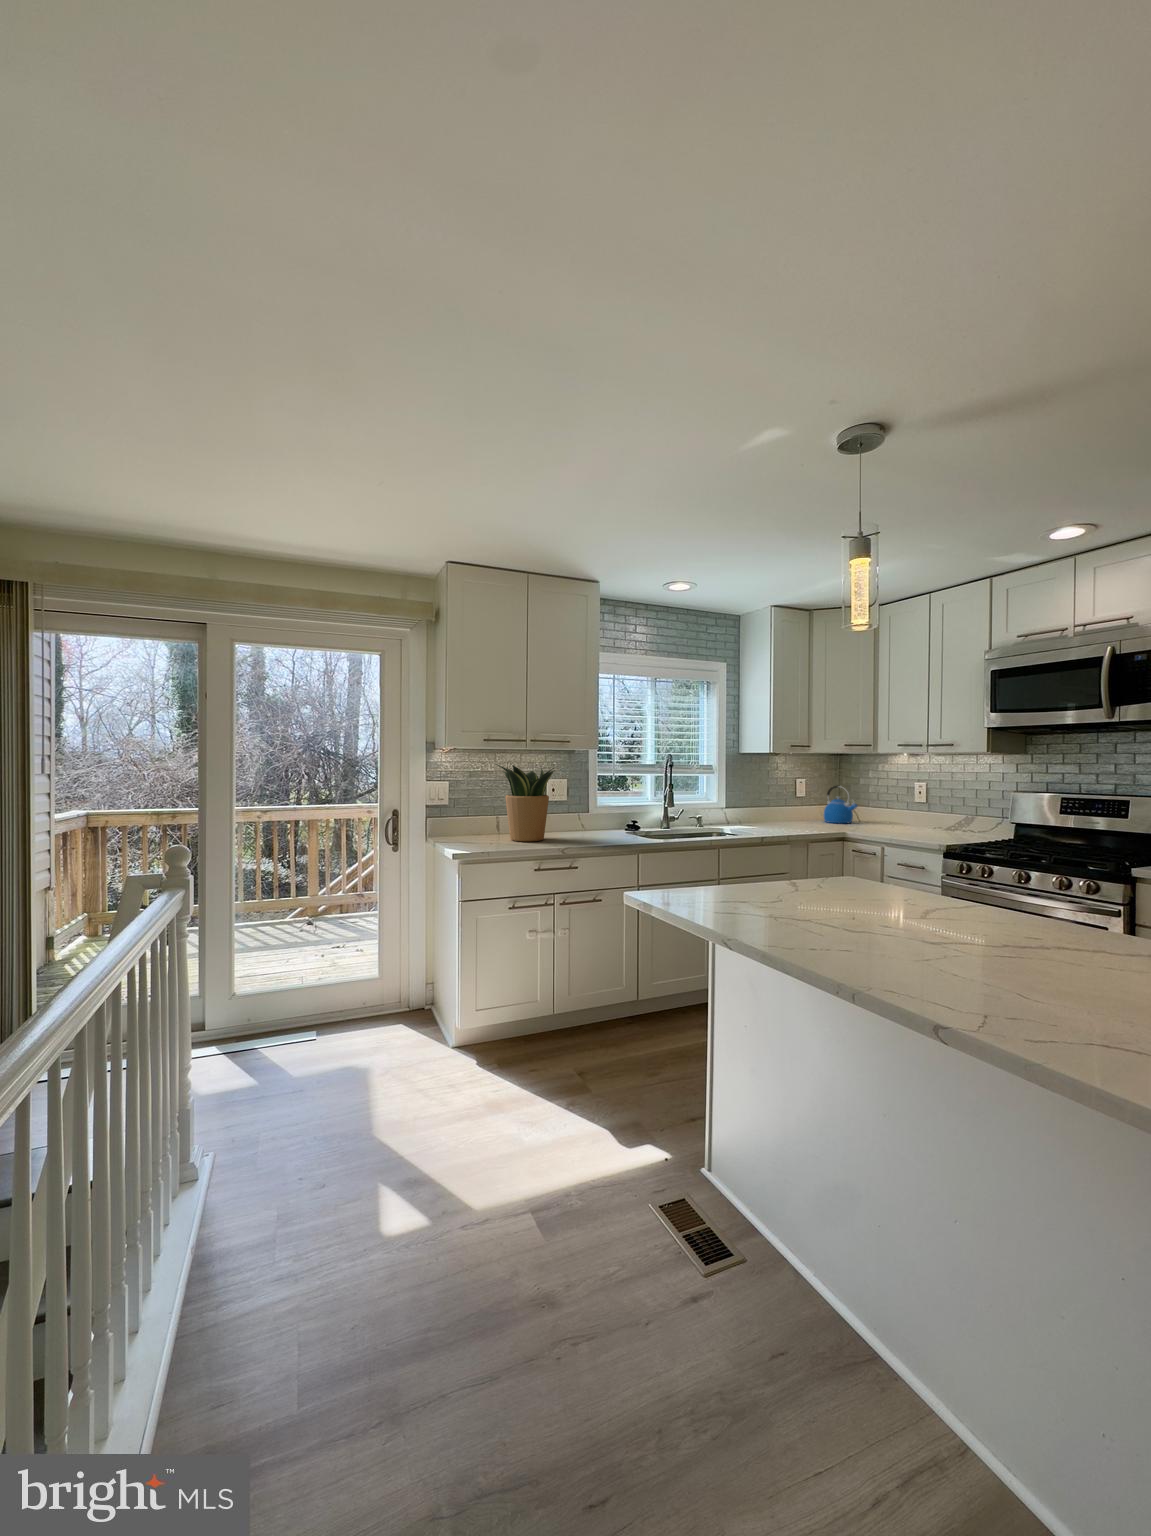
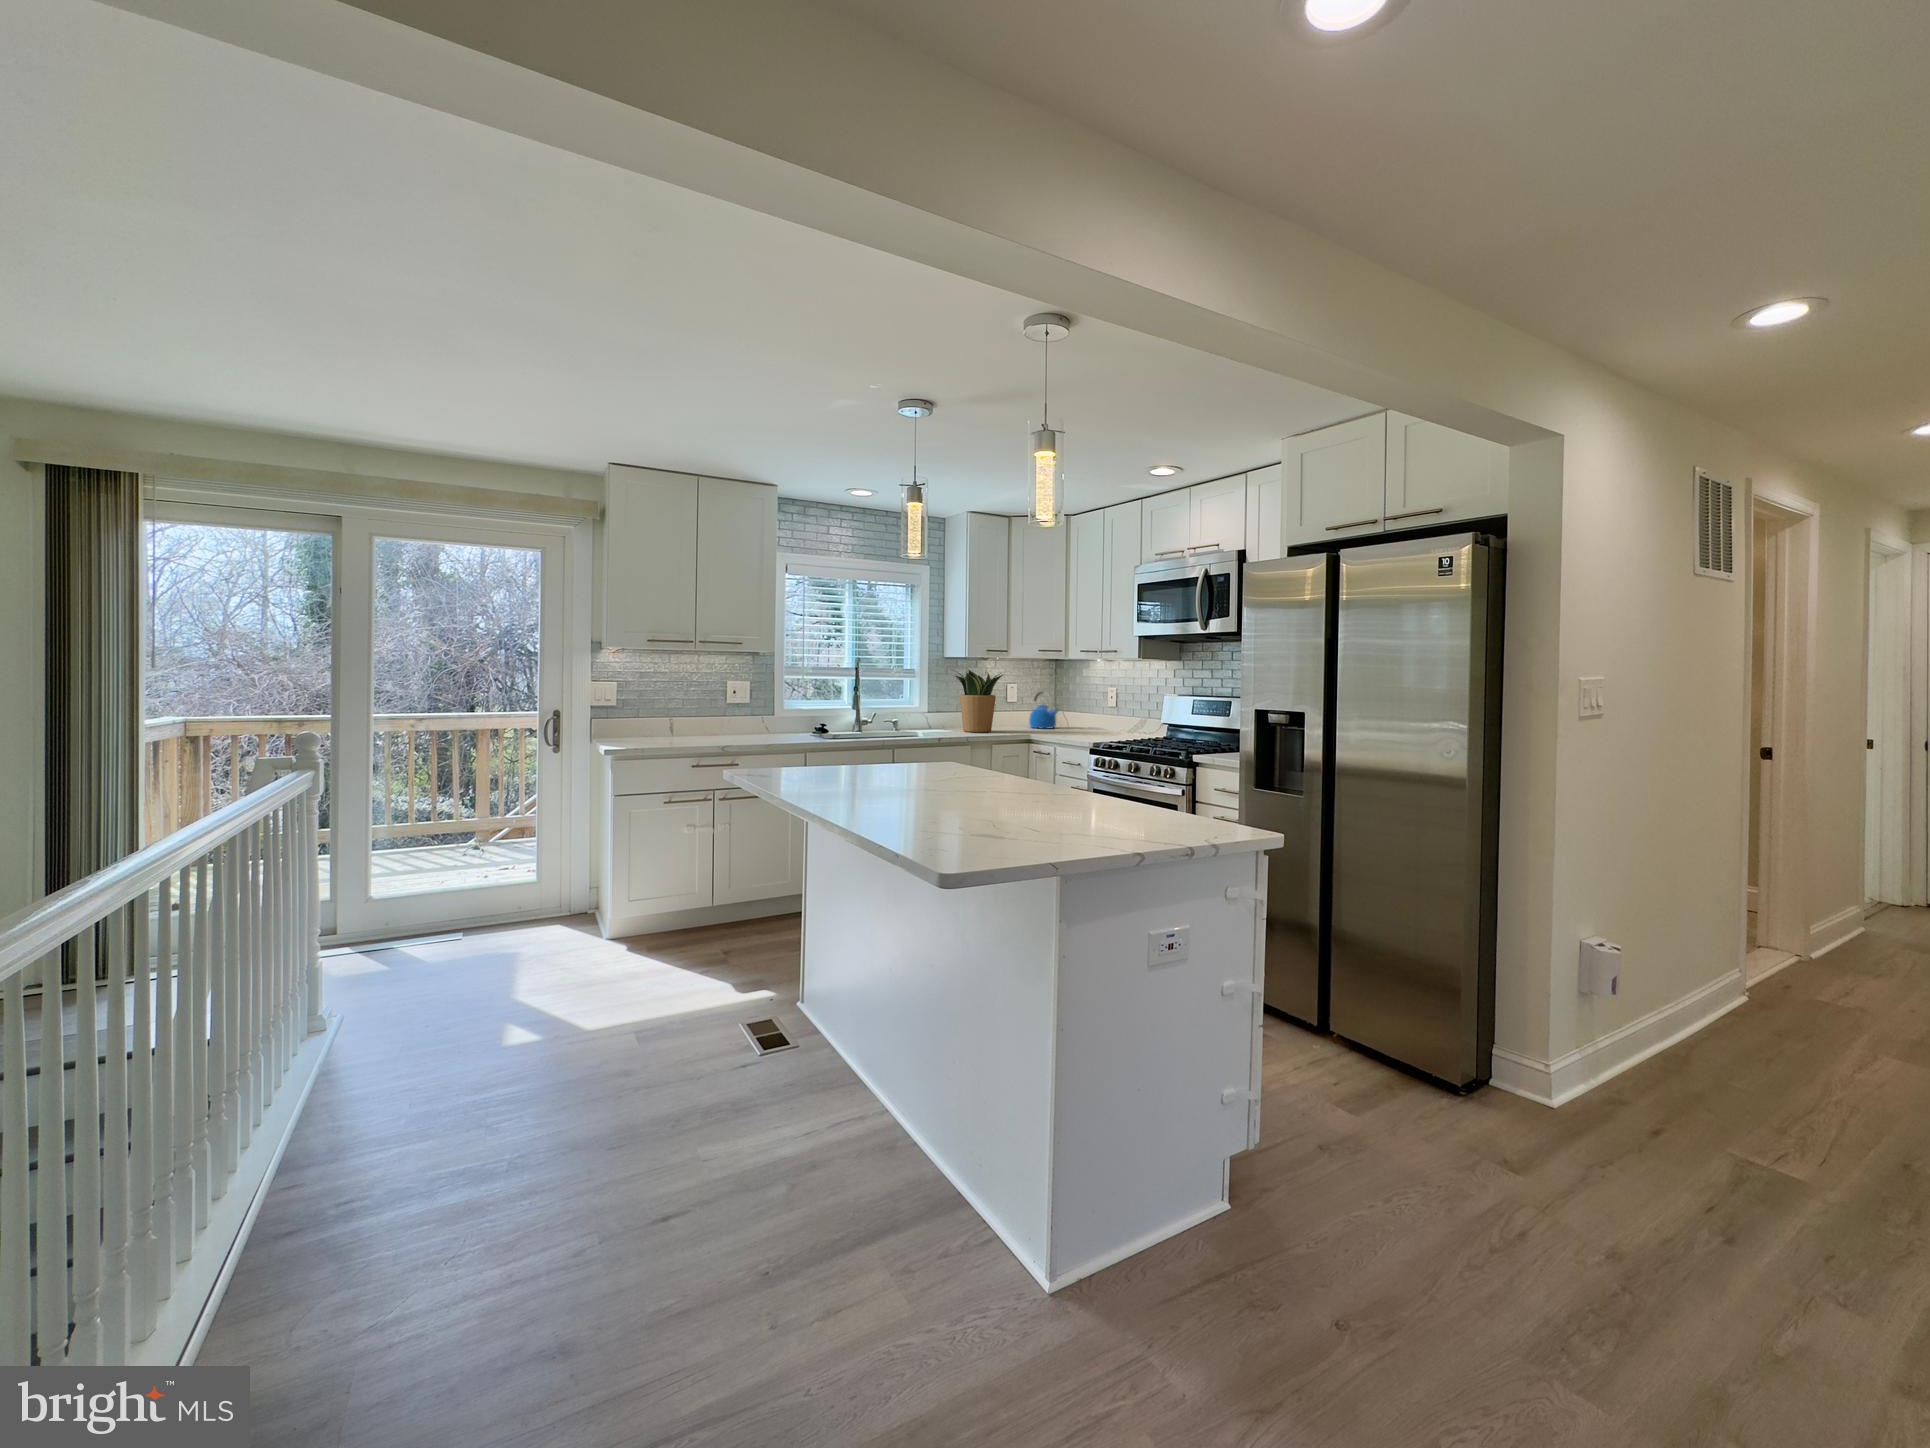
potted plant: present [496,764,555,842] -> present [955,670,1003,732]

